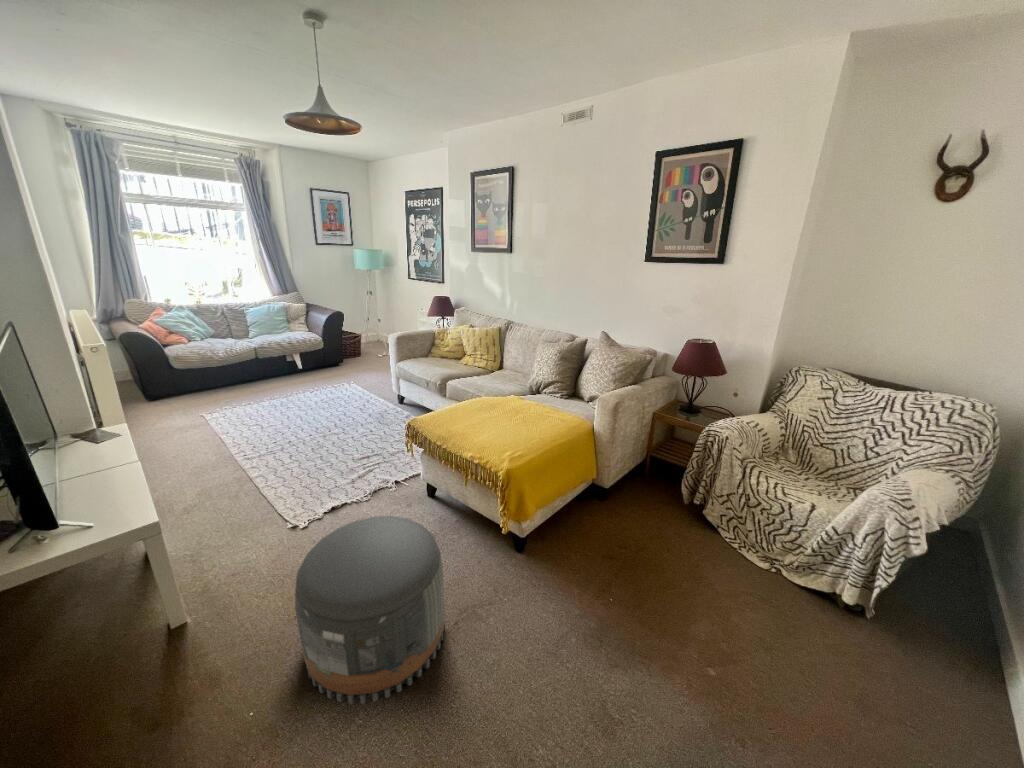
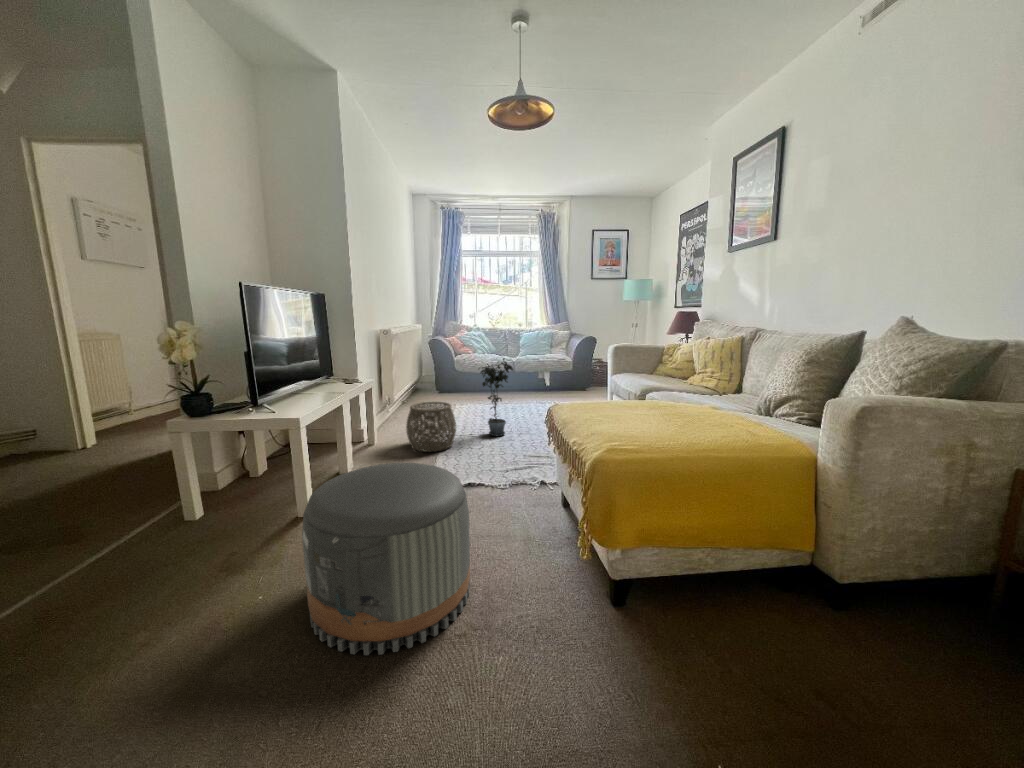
potted plant: none [271,365,311,446] -> present [480,358,513,436]
woven basket: none [195,428,266,492] -> present [406,402,456,452]

